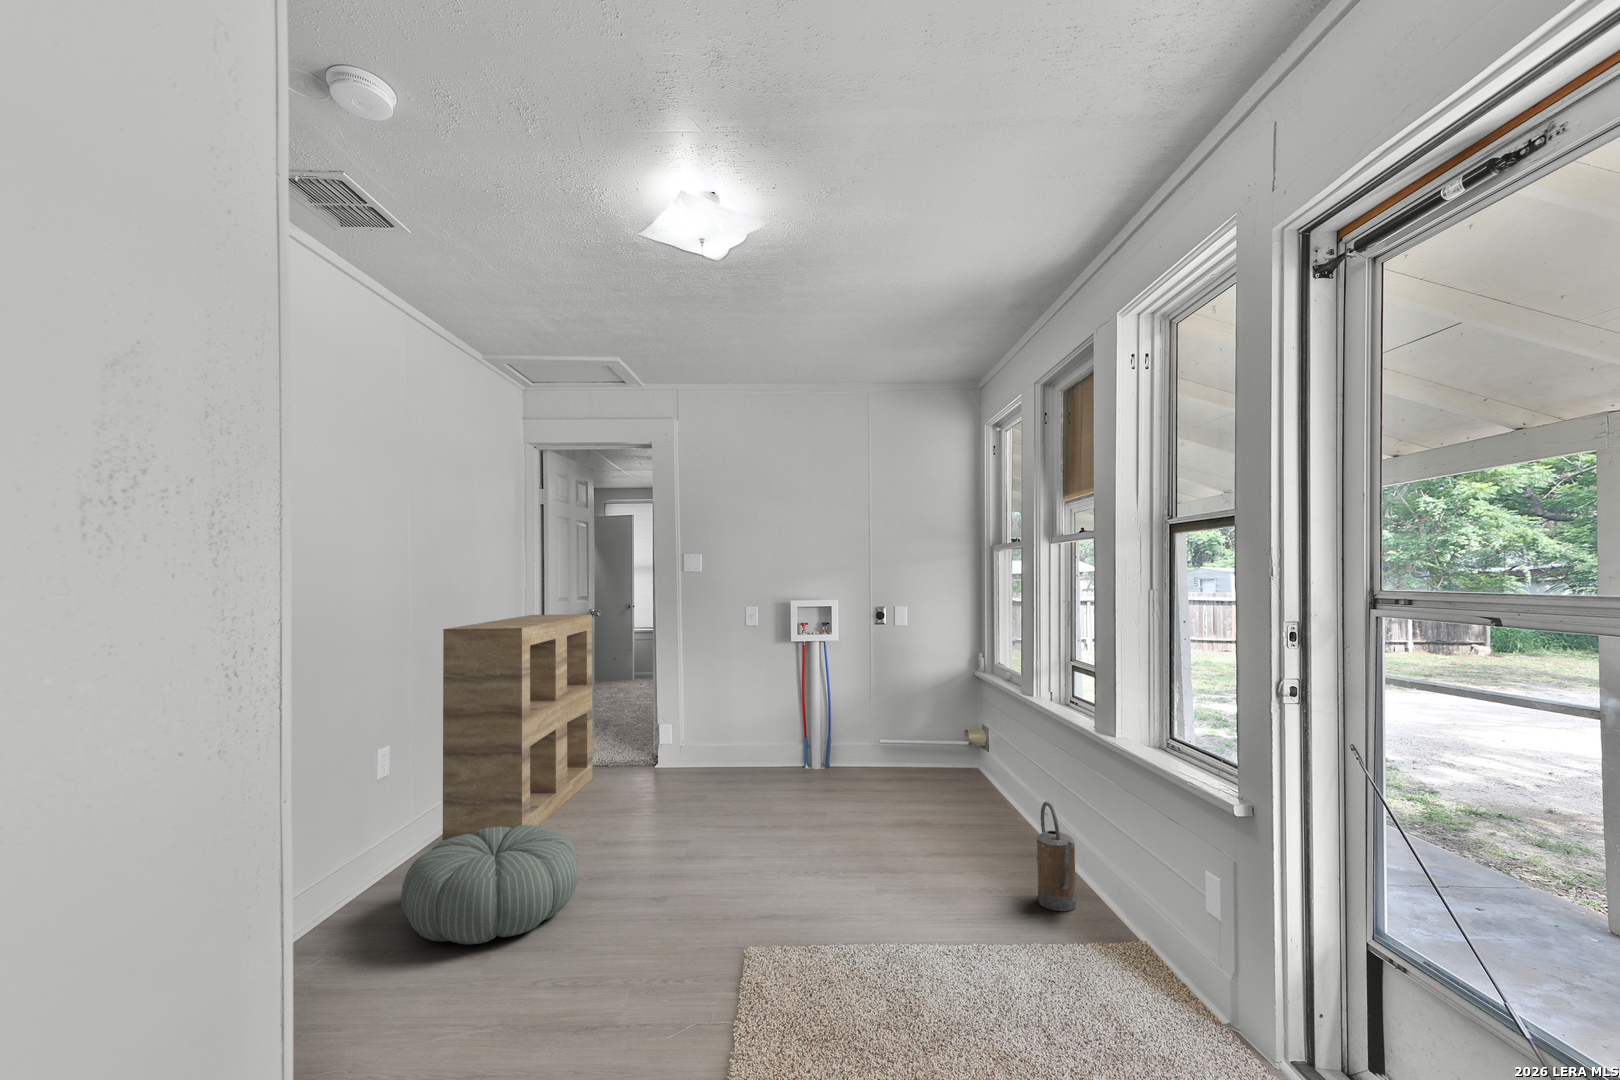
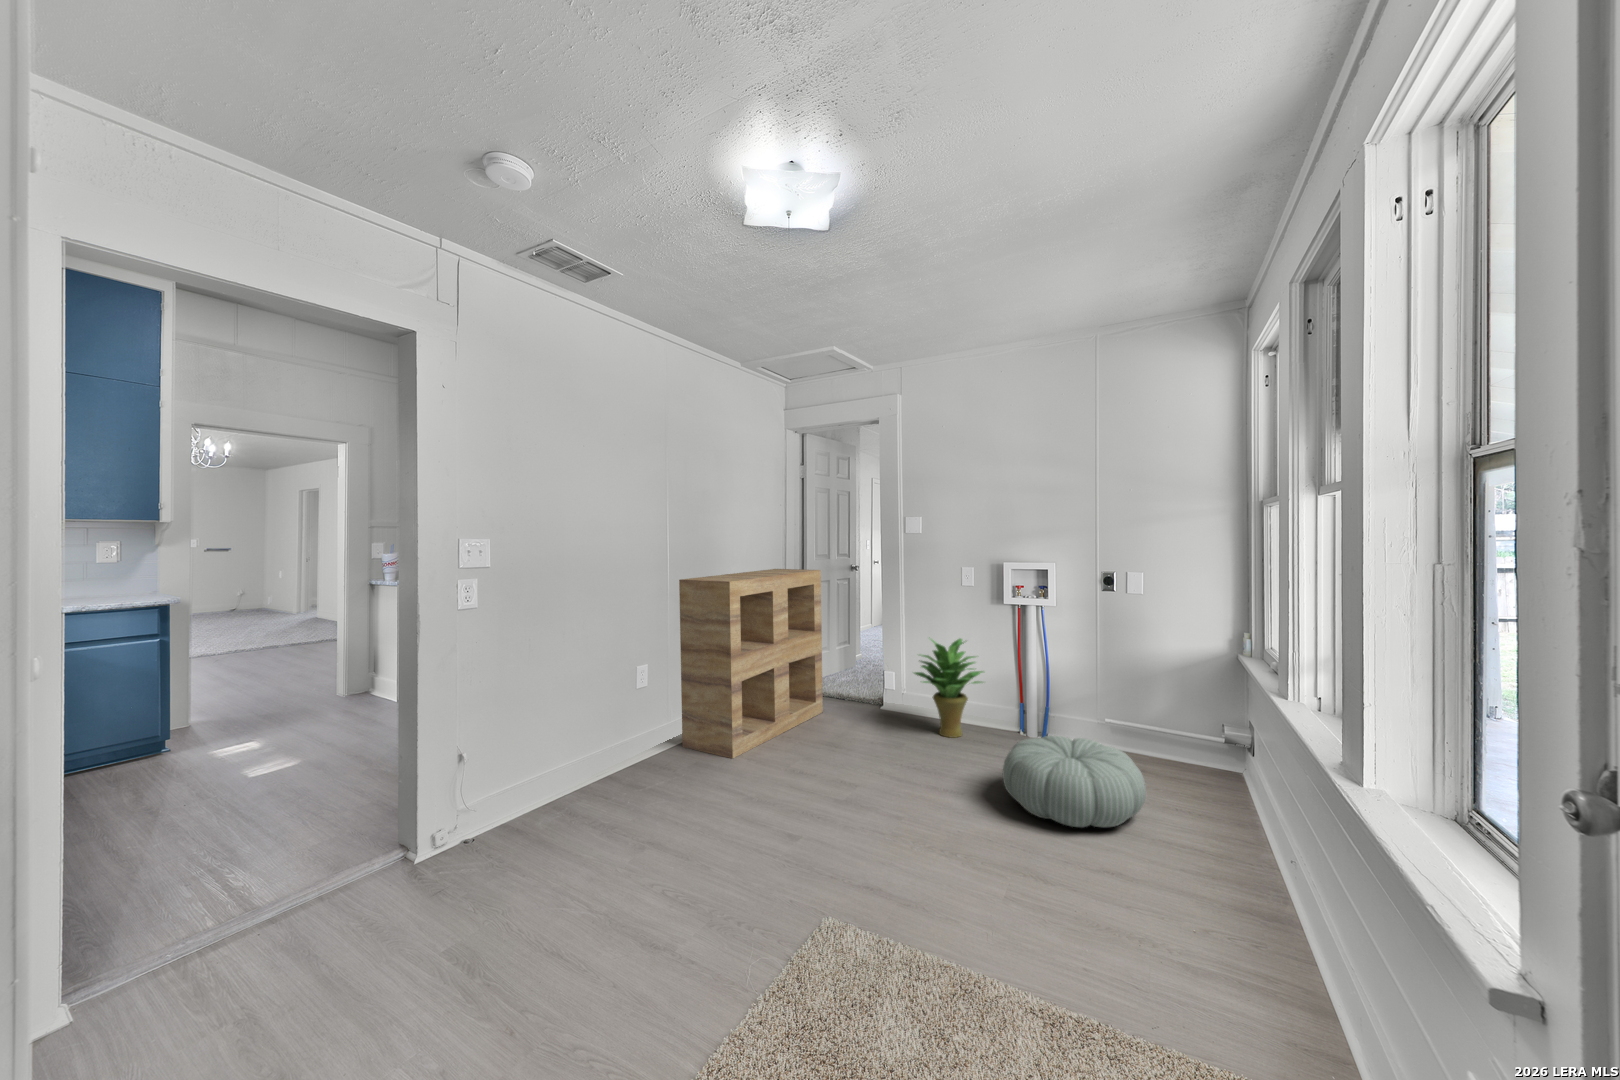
potted plant: none [705,679,780,781] -> present [914,639,983,738]
watering can: present [1037,801,1077,911] -> none [1209,846,1269,1003]
pouf: present [401,825,578,944] -> present [1003,736,1146,827]

